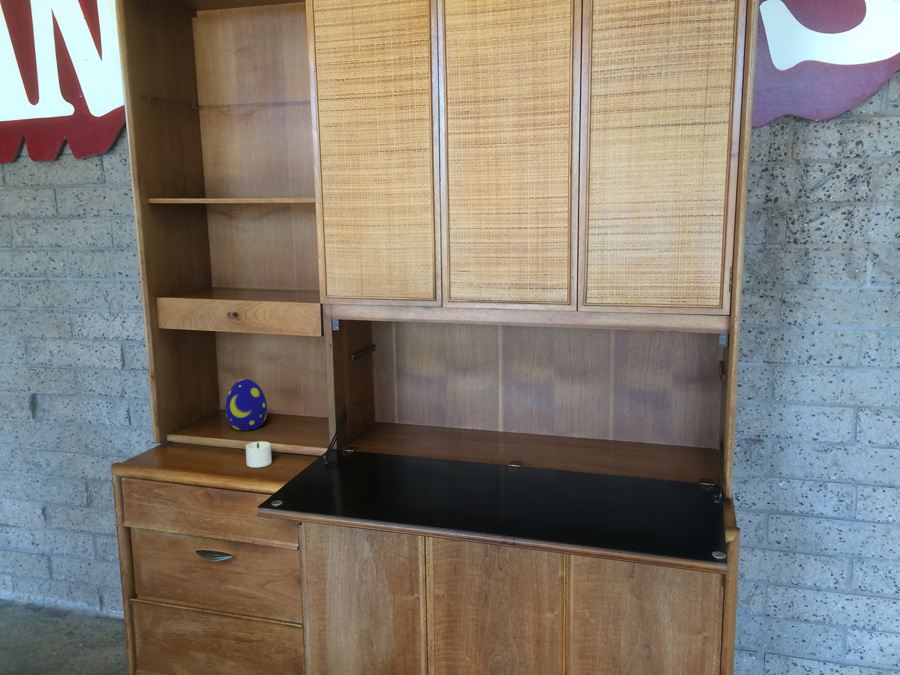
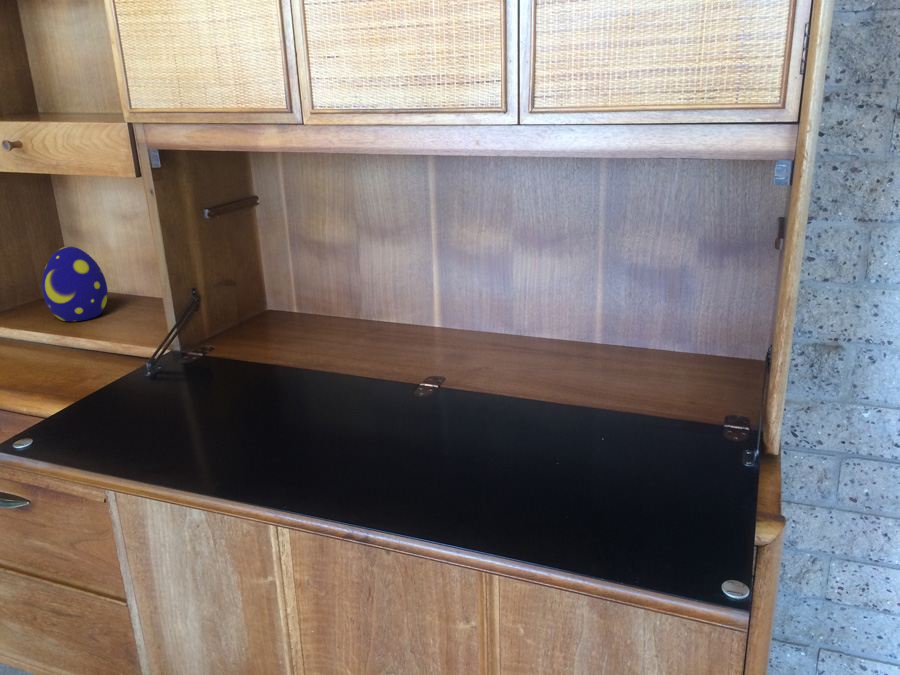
candle: present [246,441,272,468] -> none [40,340,92,379]

